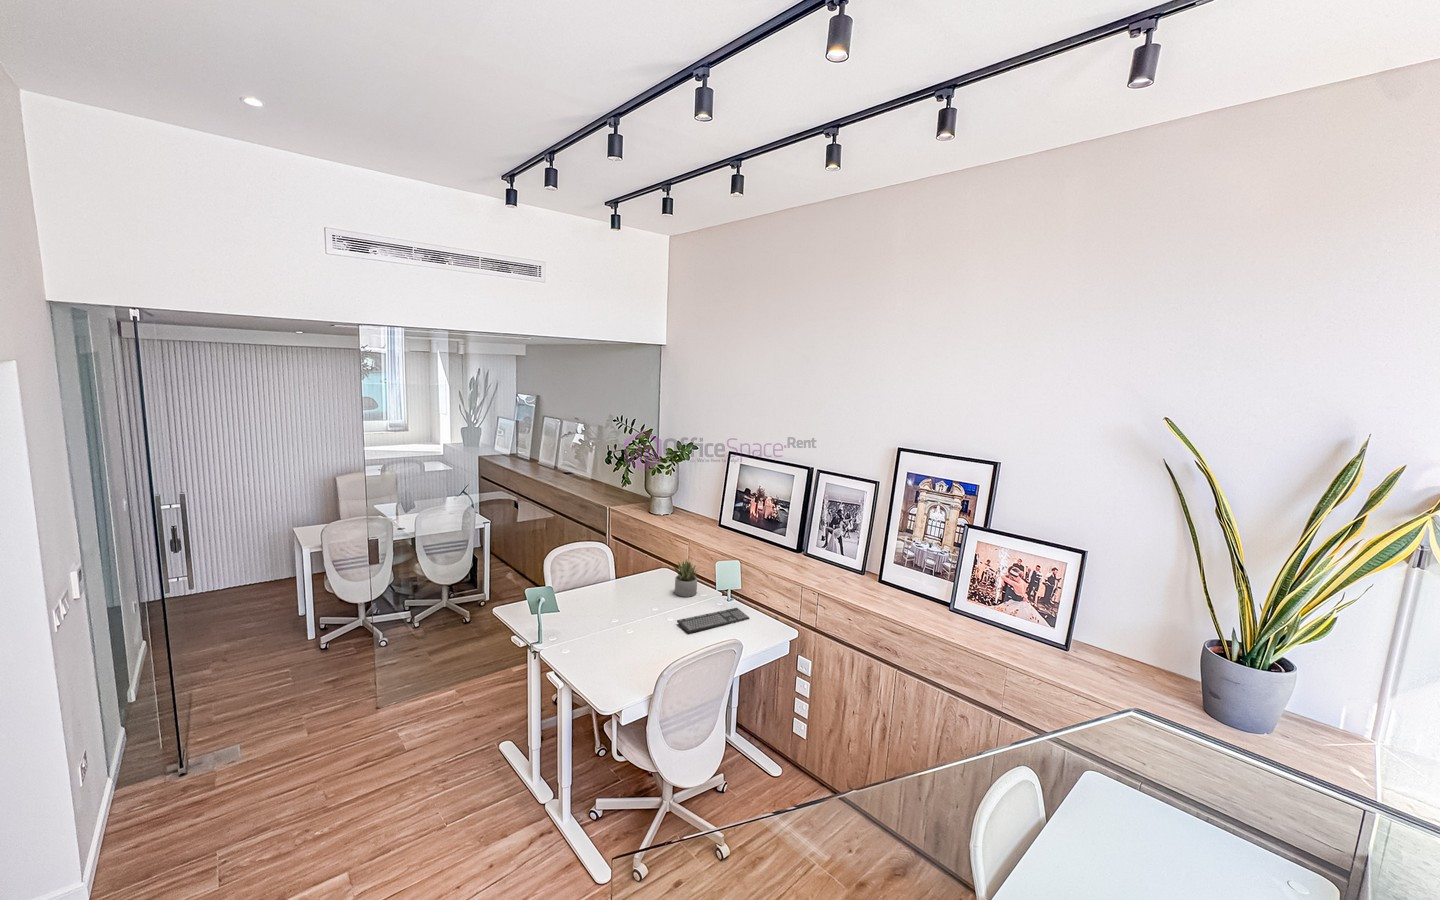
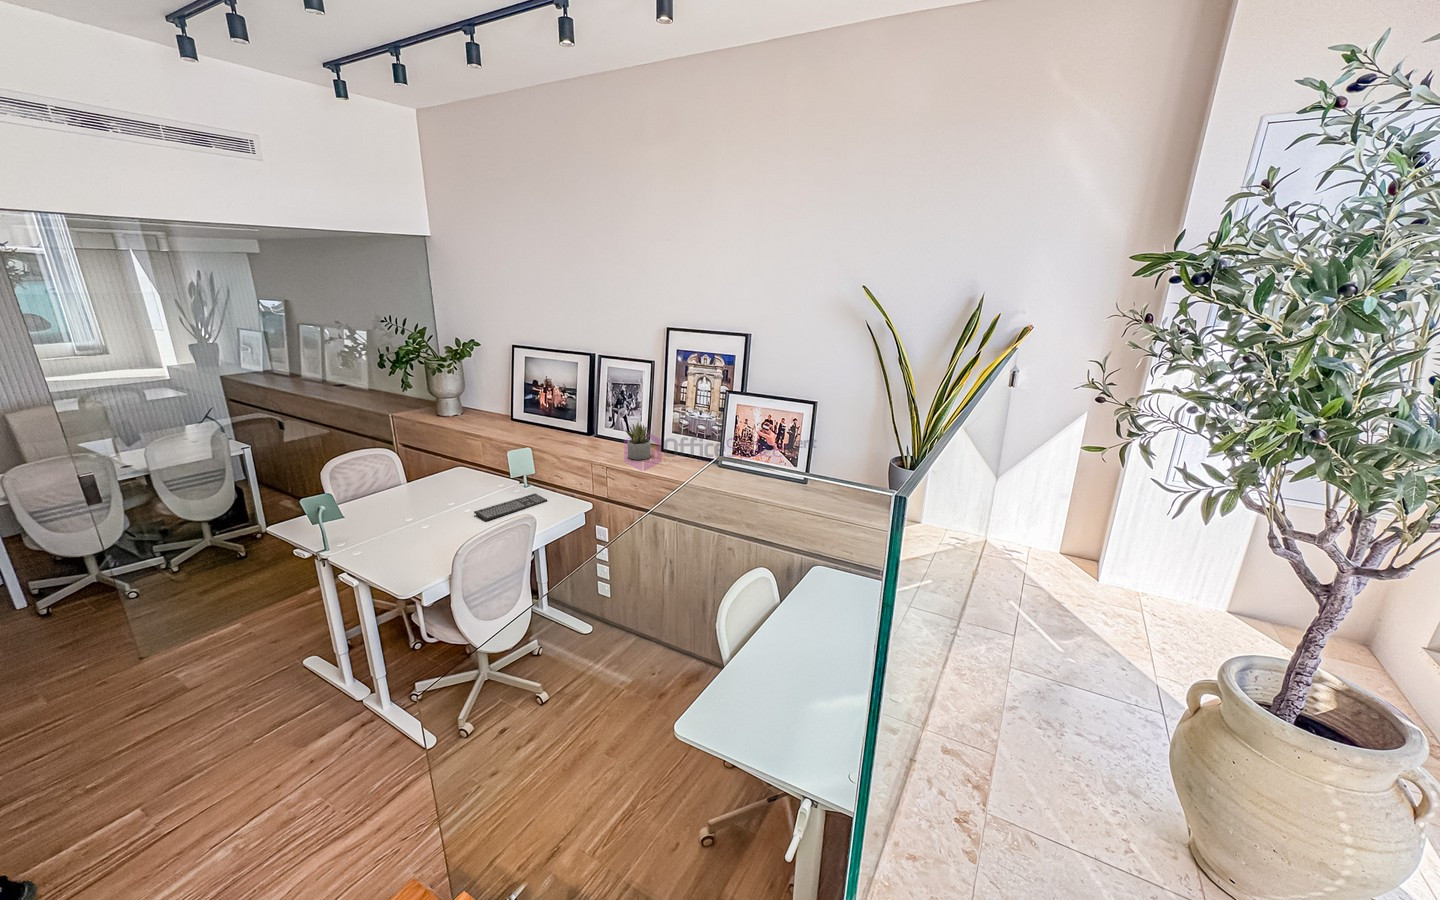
succulent plant: present [674,560,697,597] -> present [625,421,651,460]

